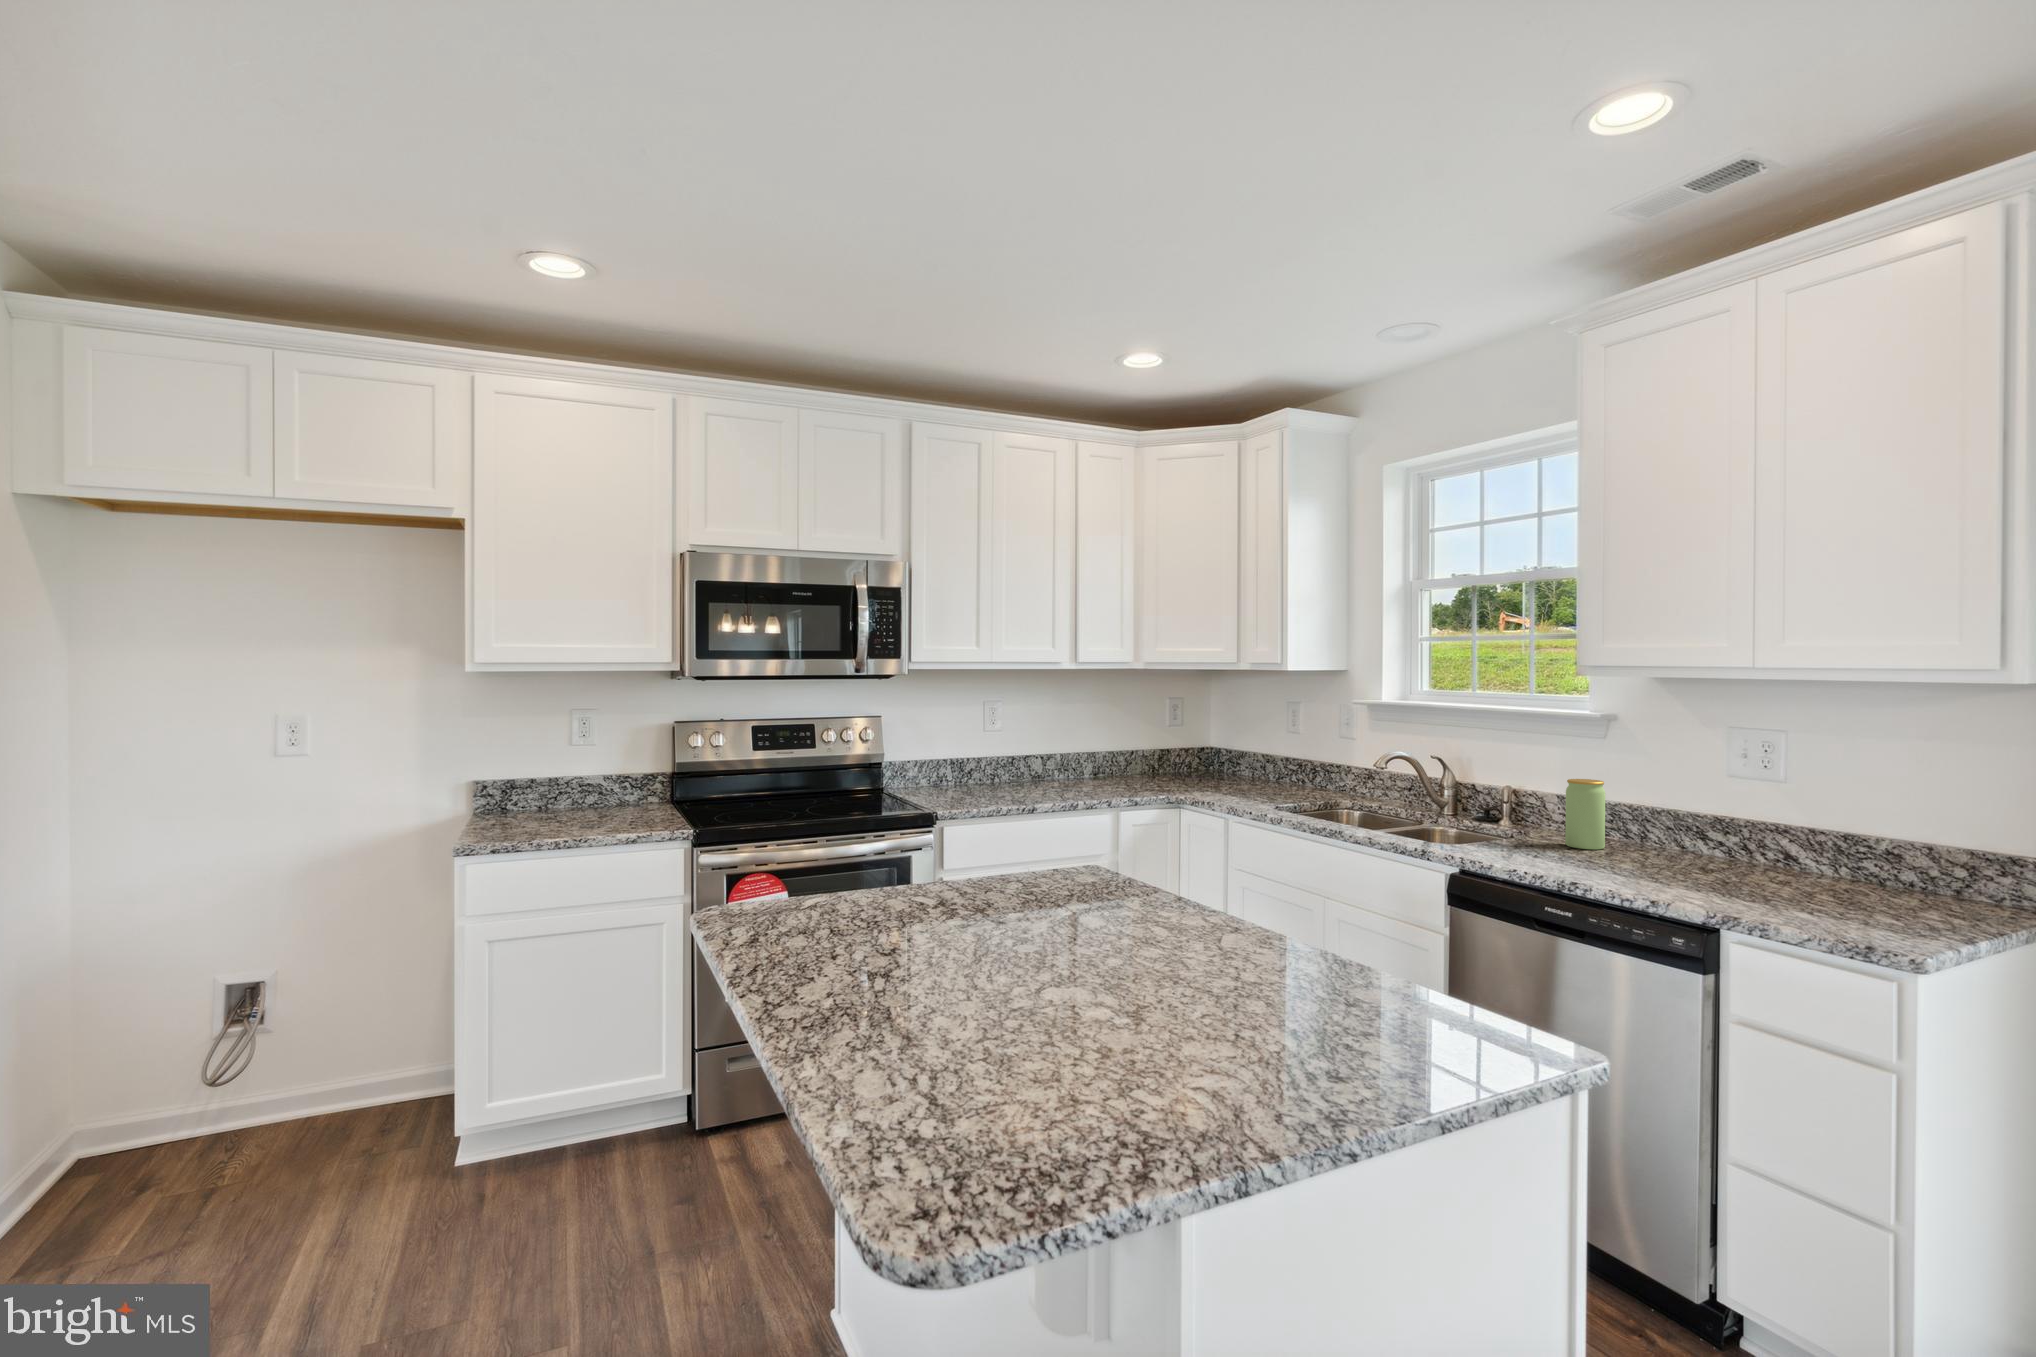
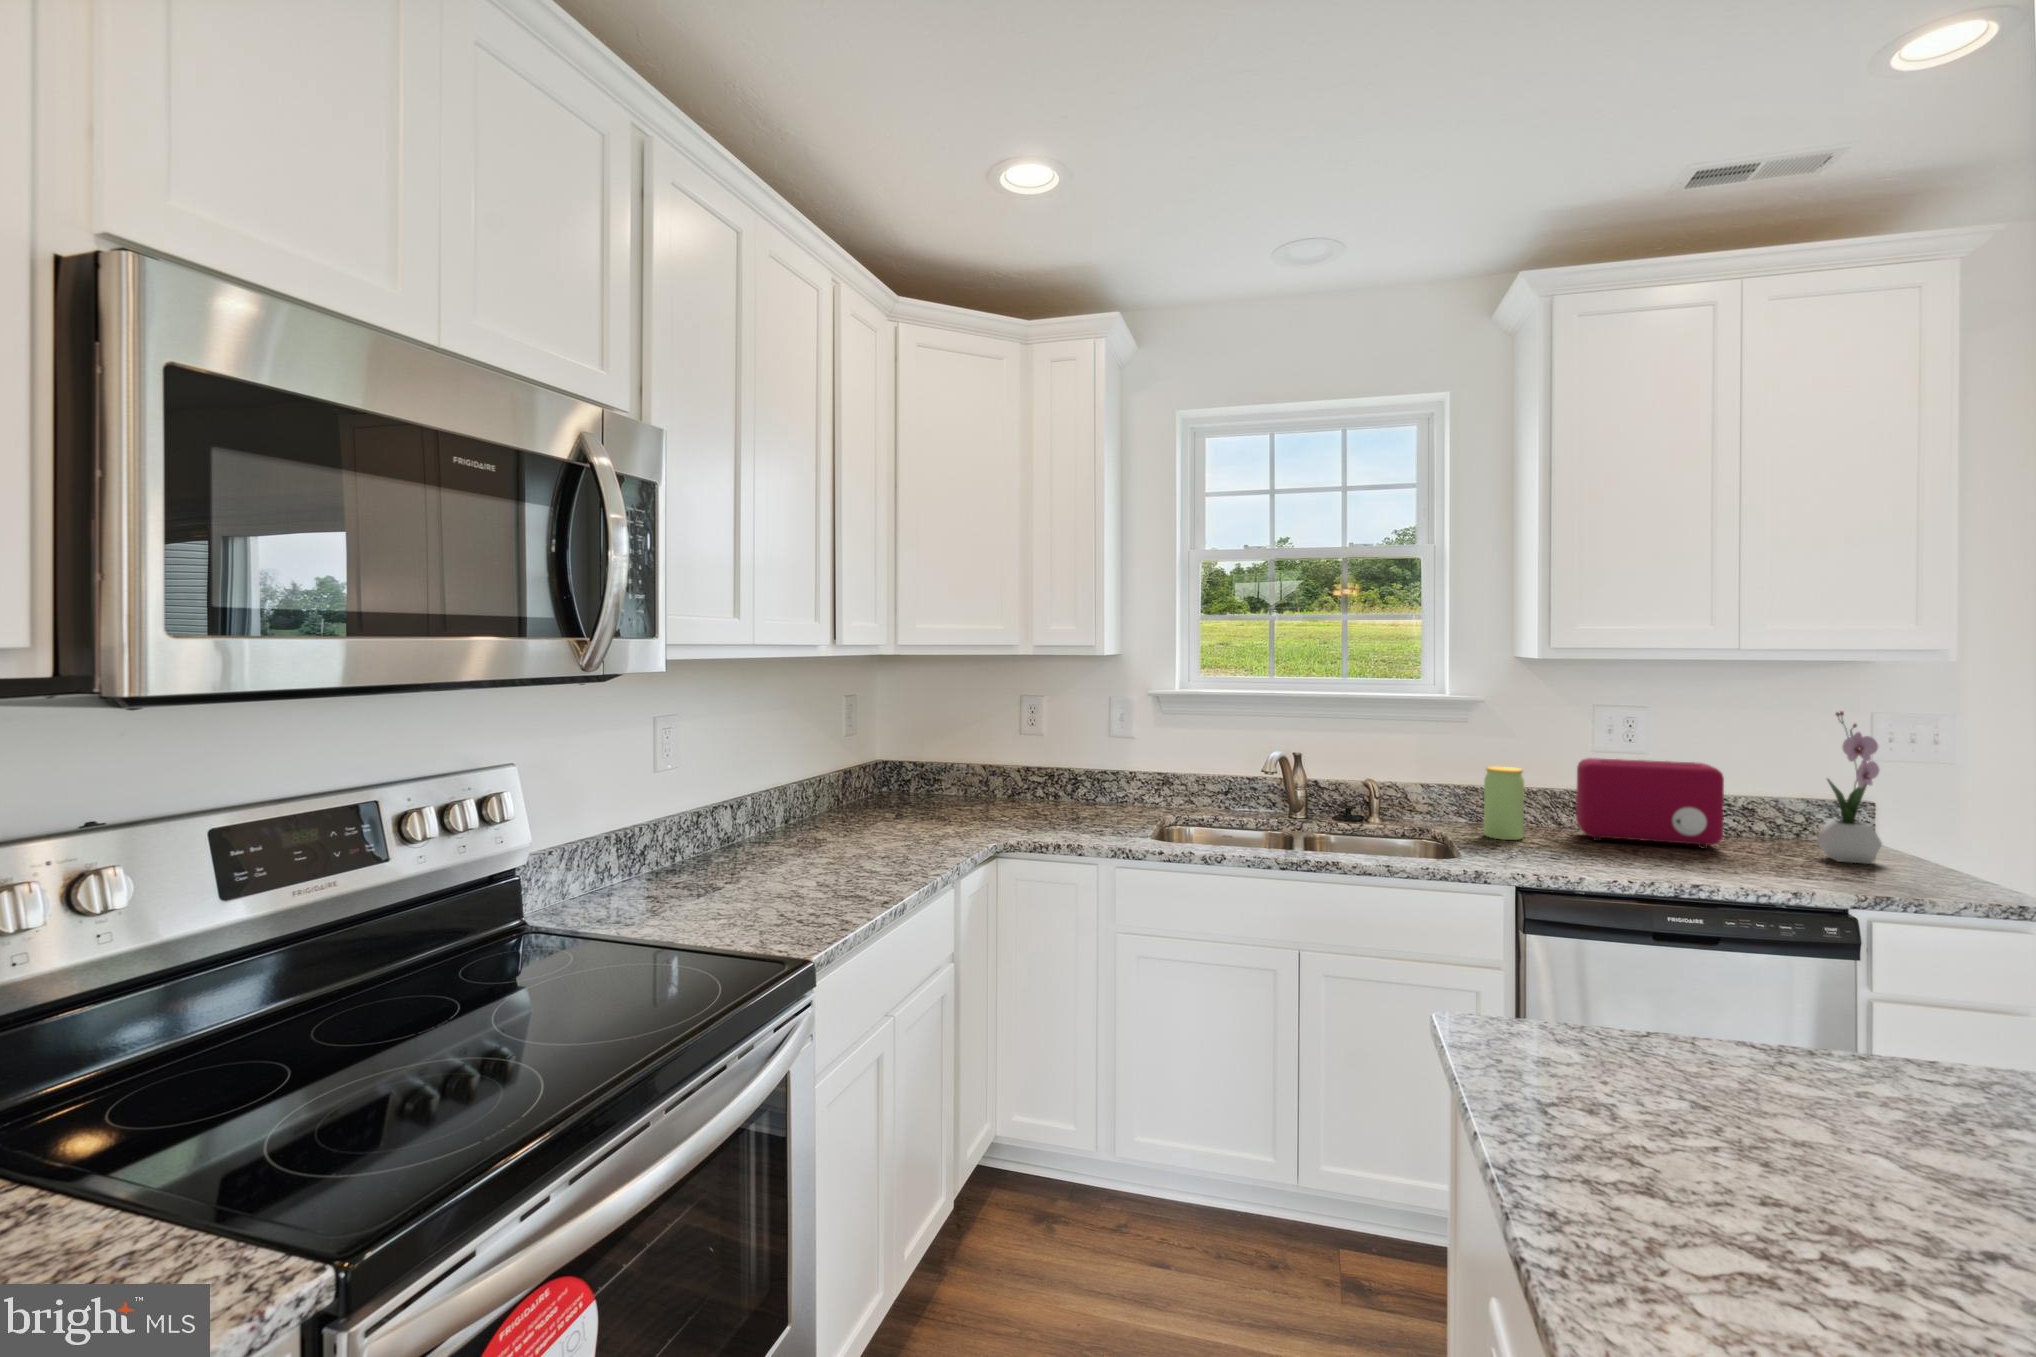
flower arrangement: none [1843,736,1938,913] -> present [1817,711,1882,864]
toaster: none [1651,779,1808,880] -> present [1576,758,1724,849]

